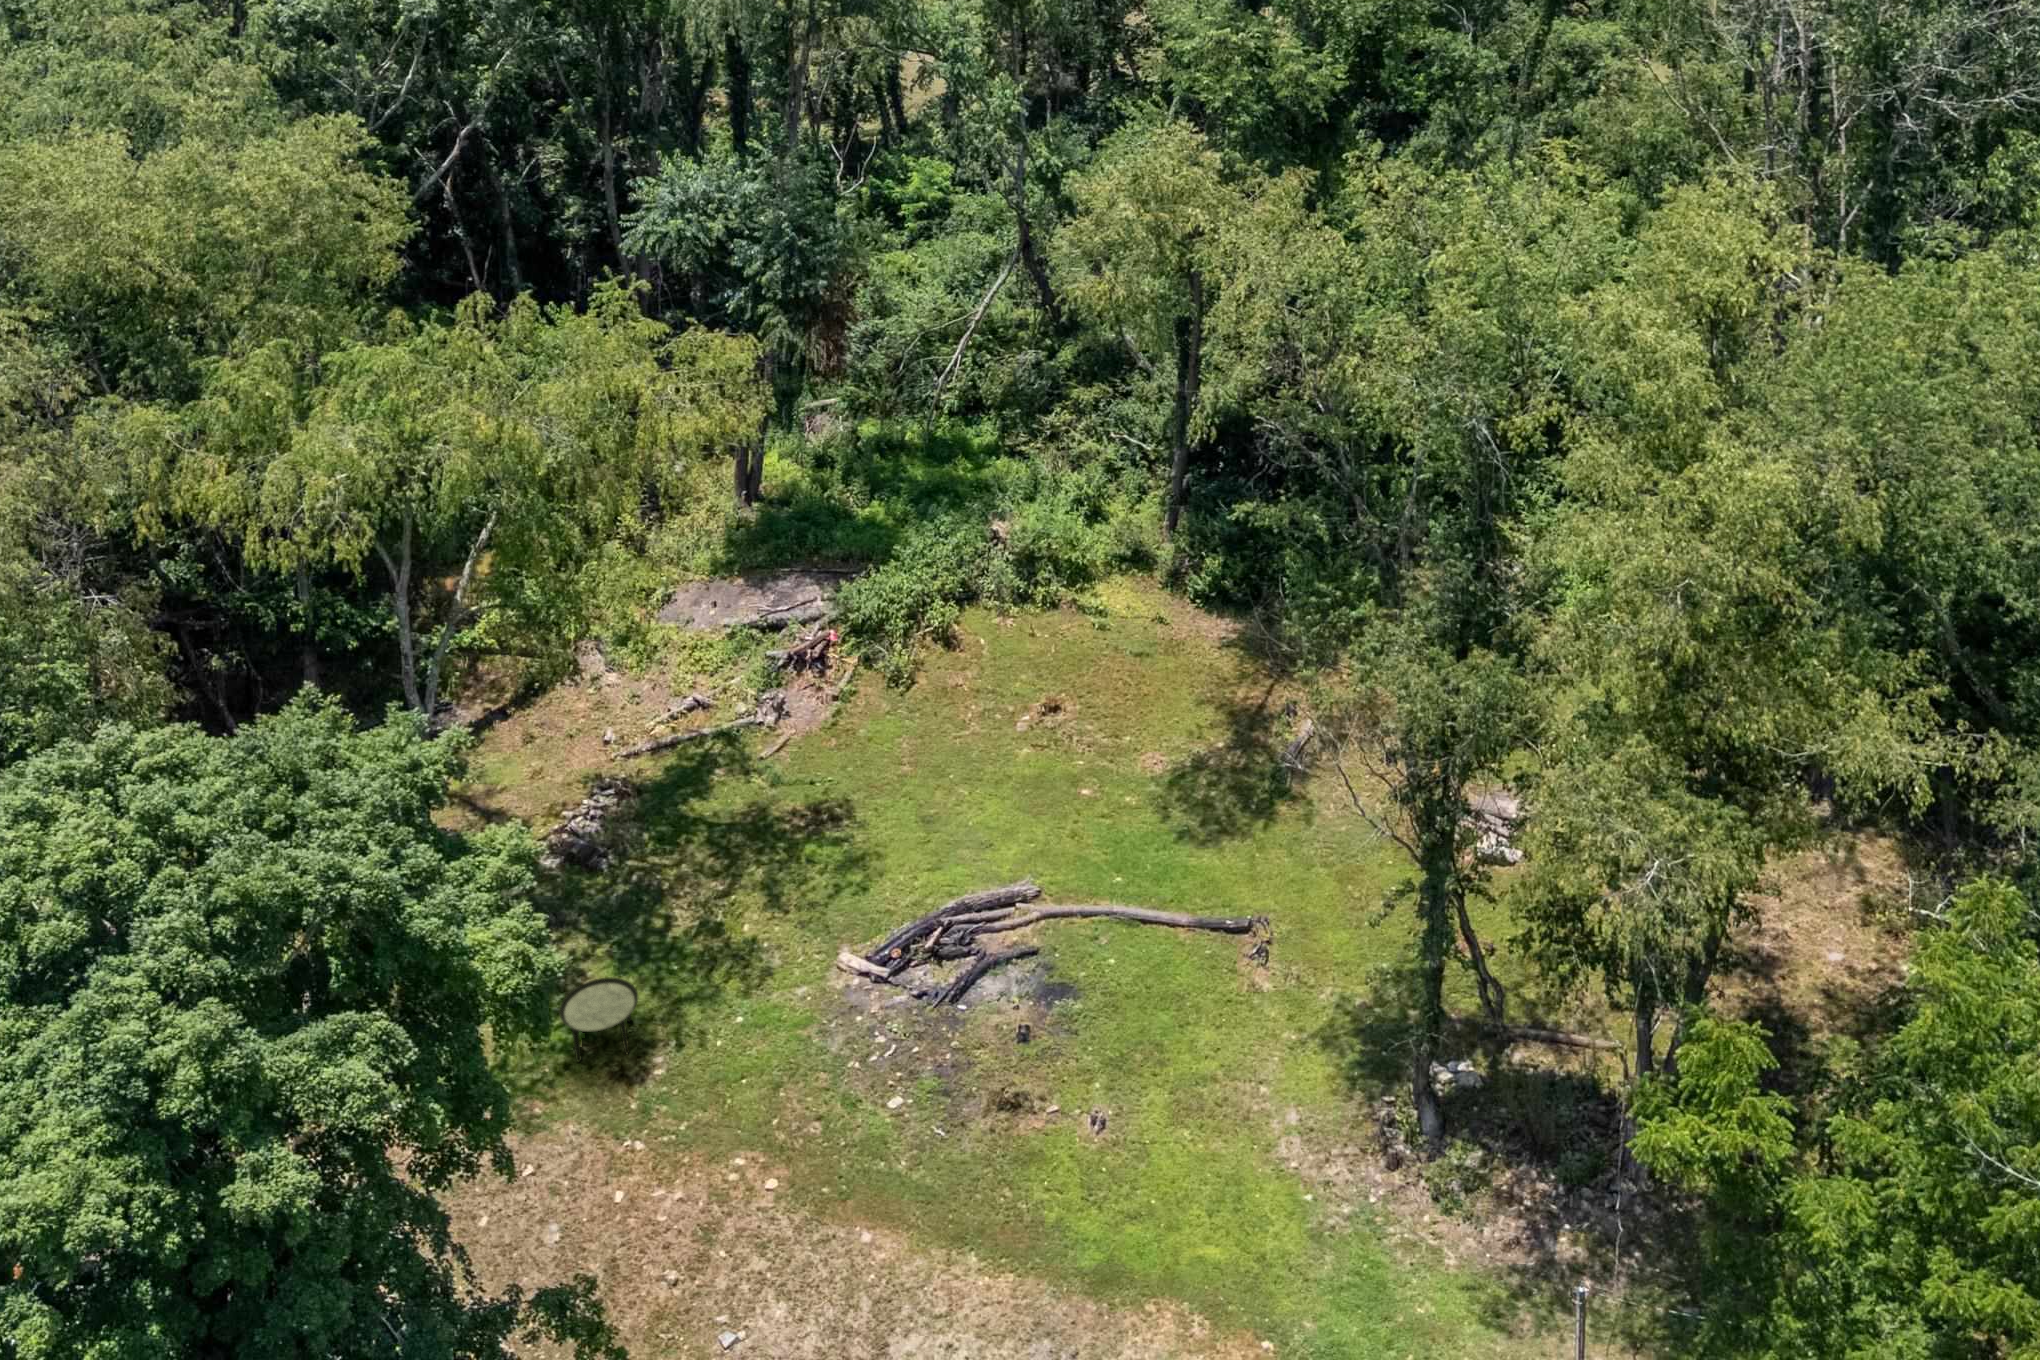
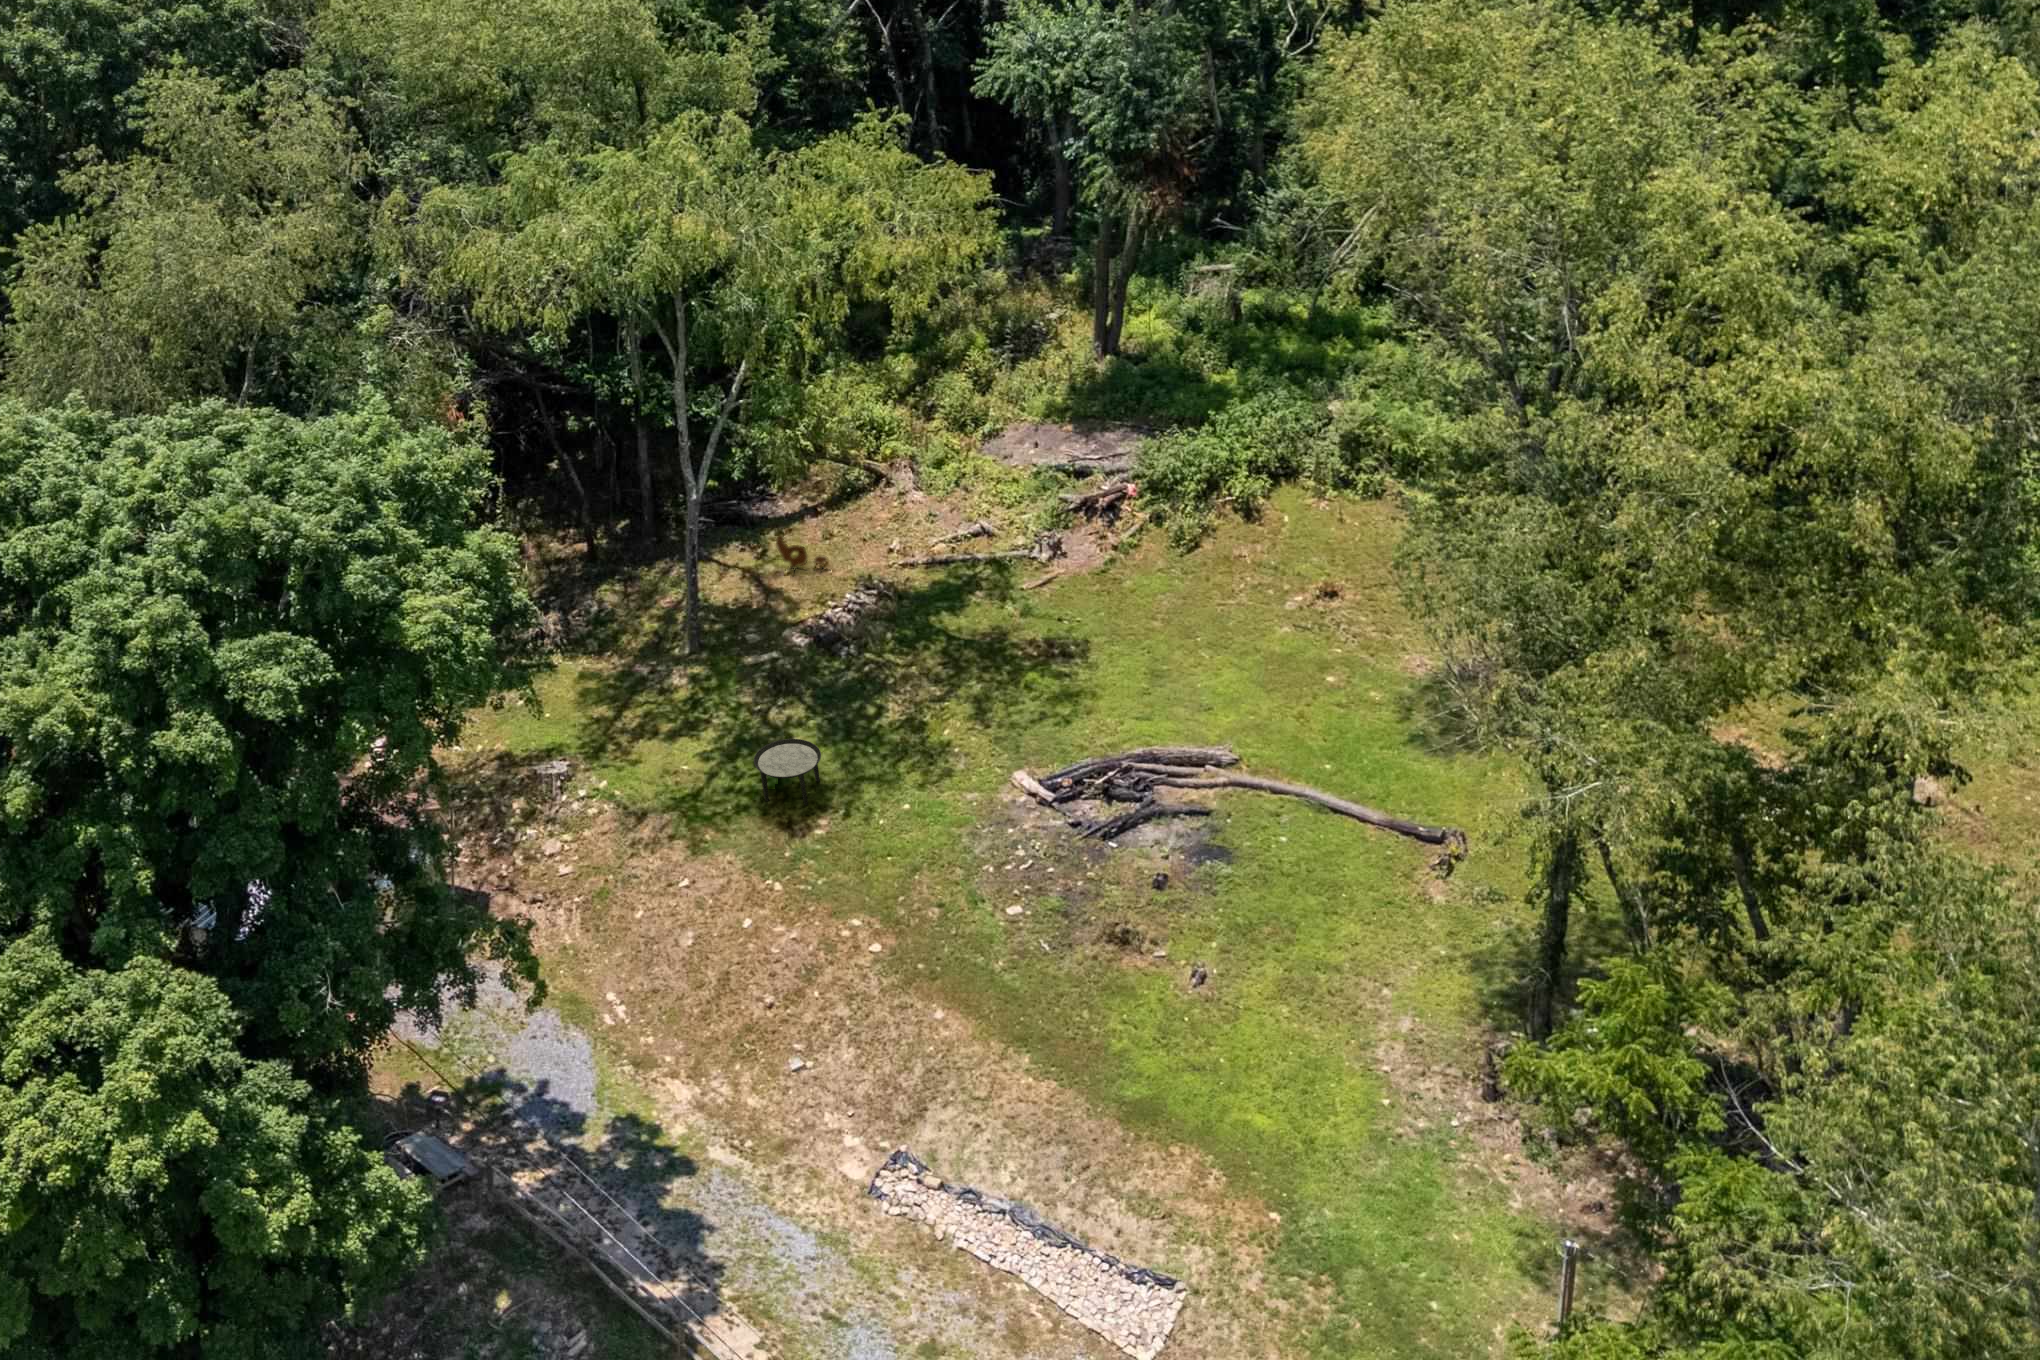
lounge chair: none [482,743,546,787] -> present [776,536,827,571]

